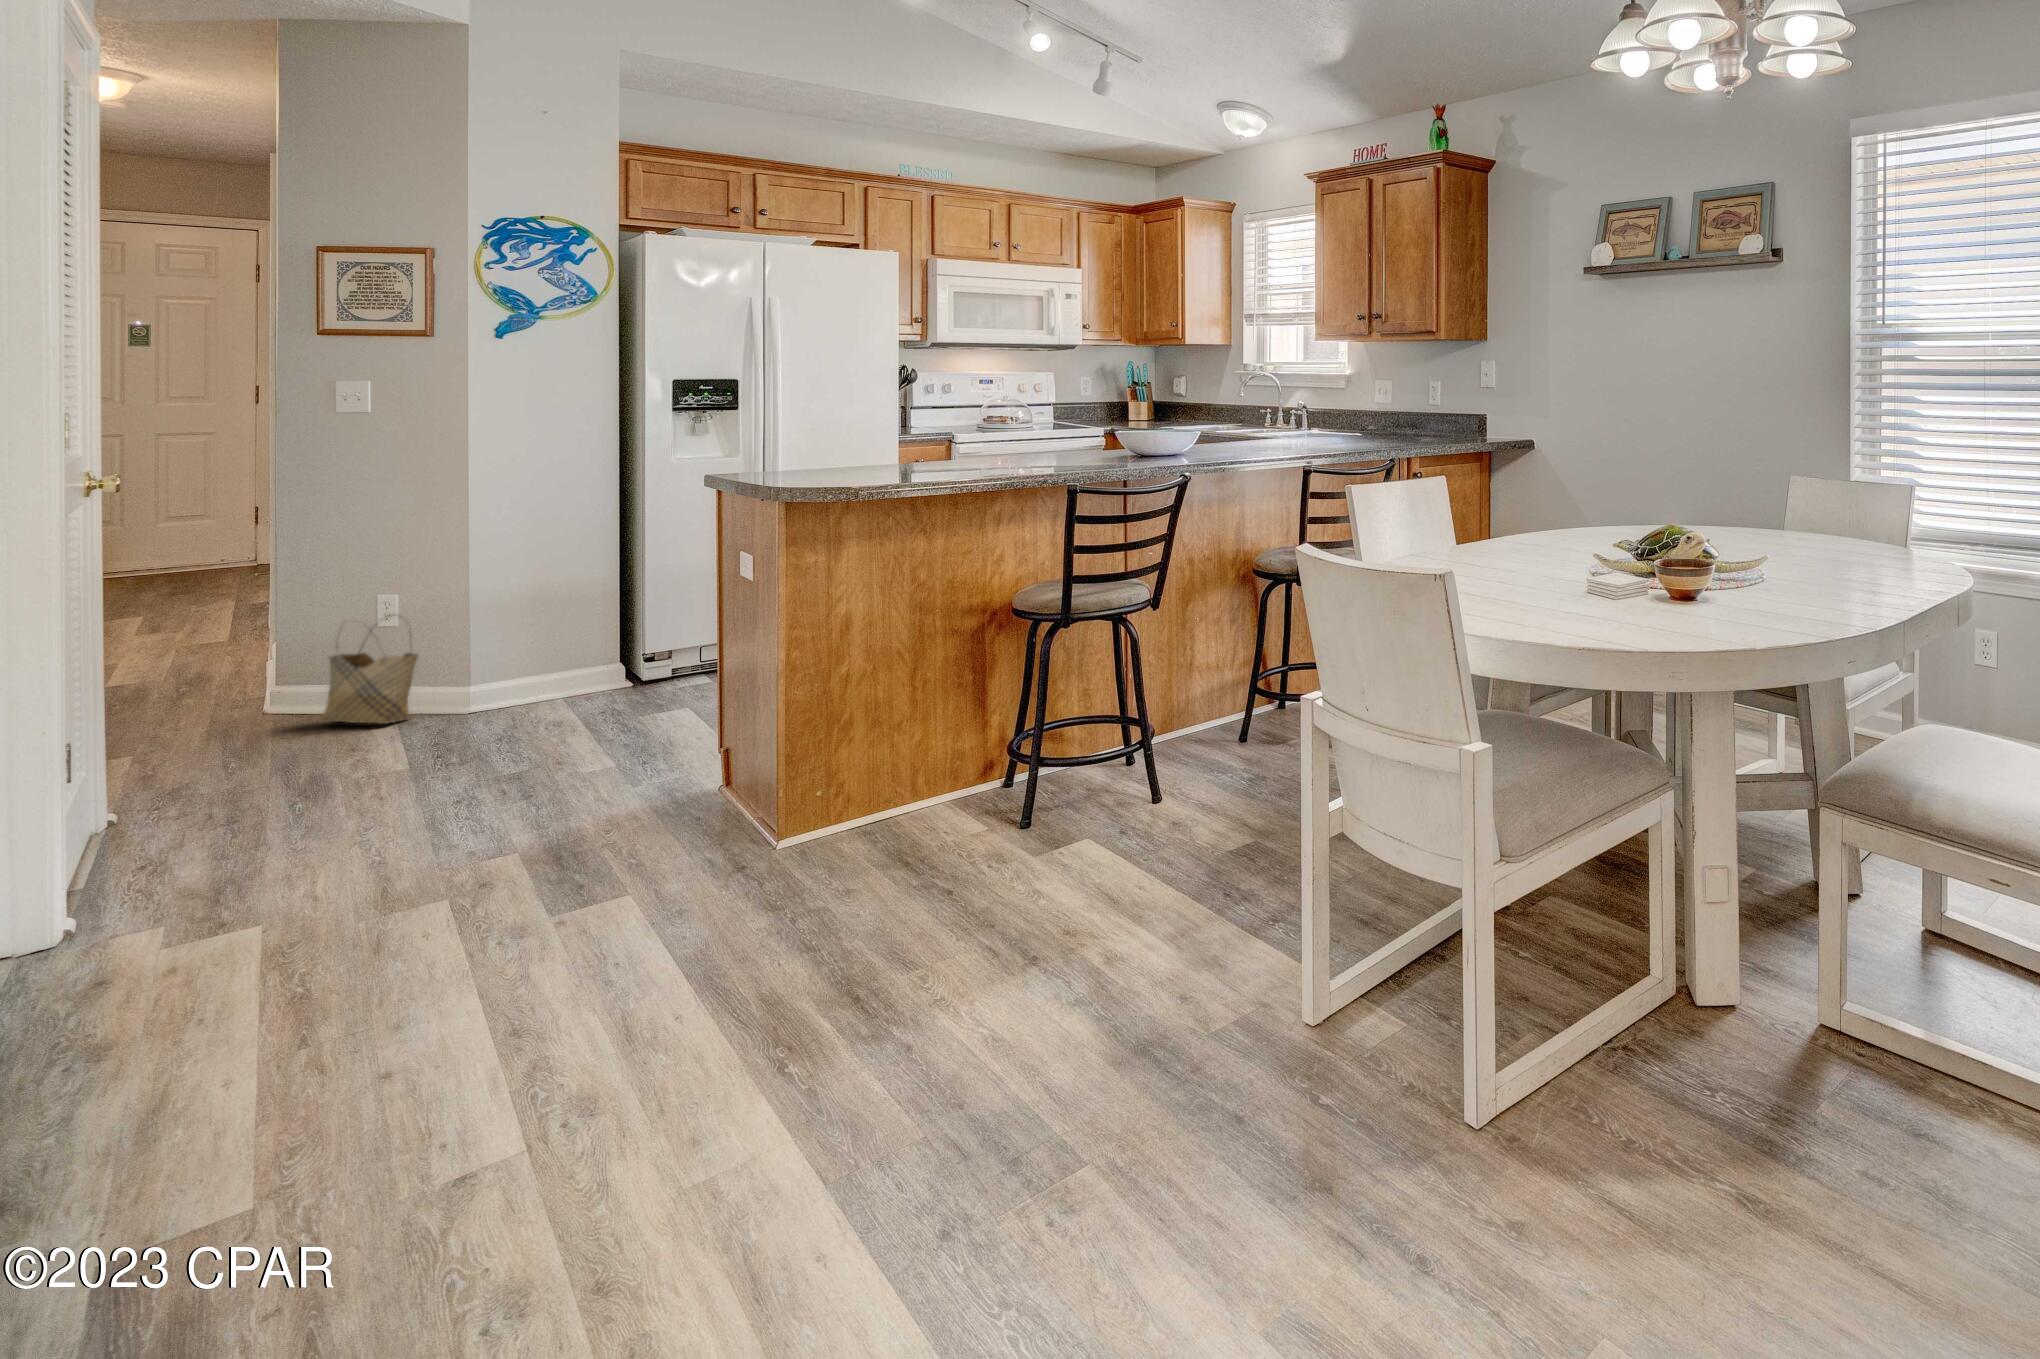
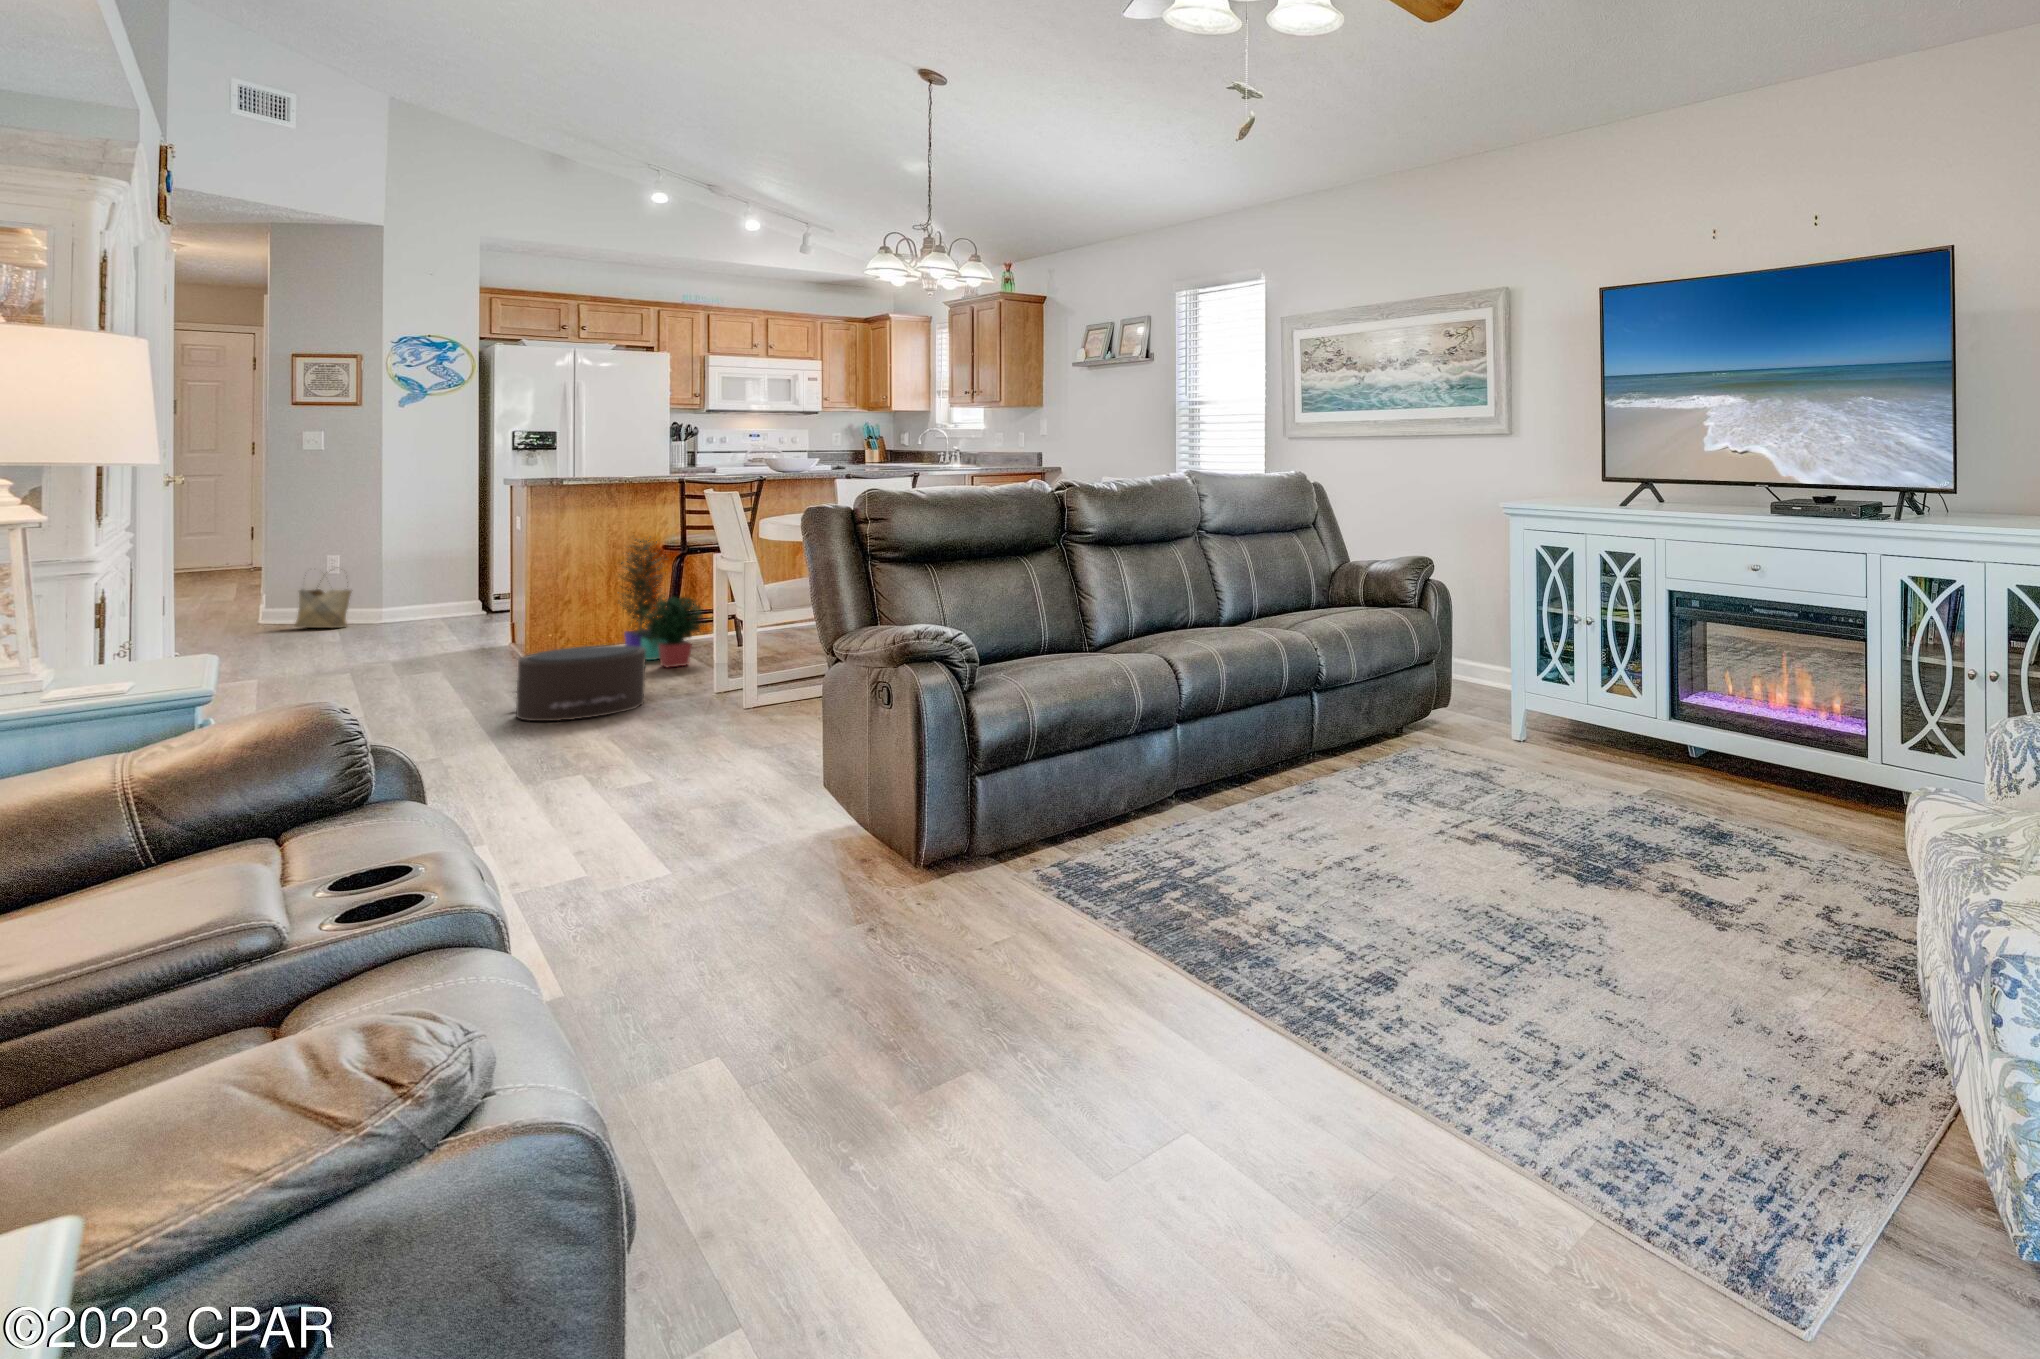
potted plant: none [915,591,1118,893] -> present [618,536,702,667]
pouf: none [804,919,1119,1212] -> present [515,644,646,721]

